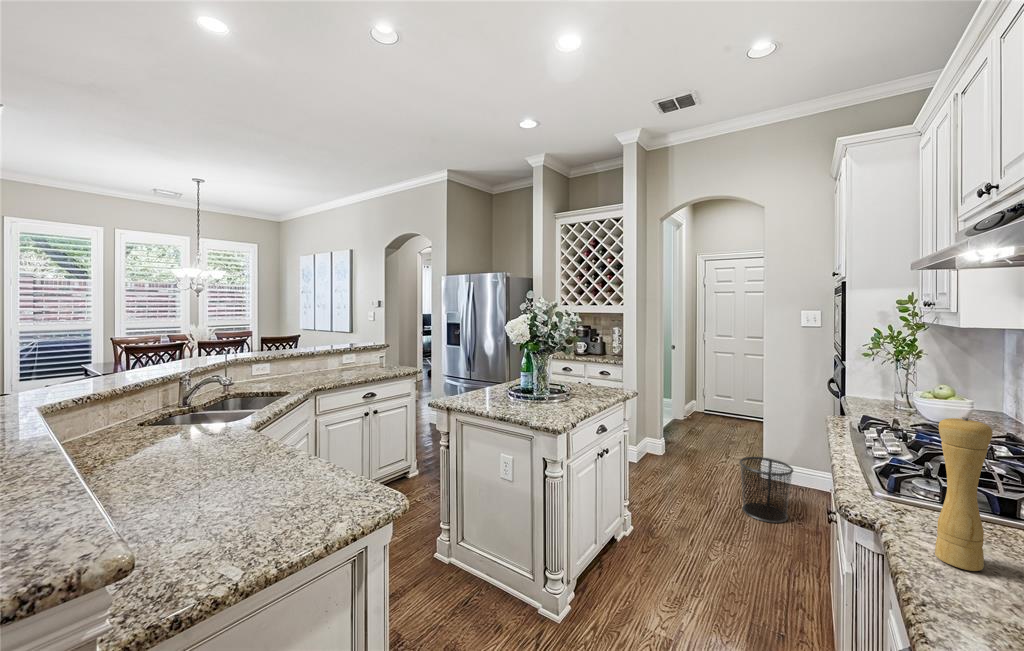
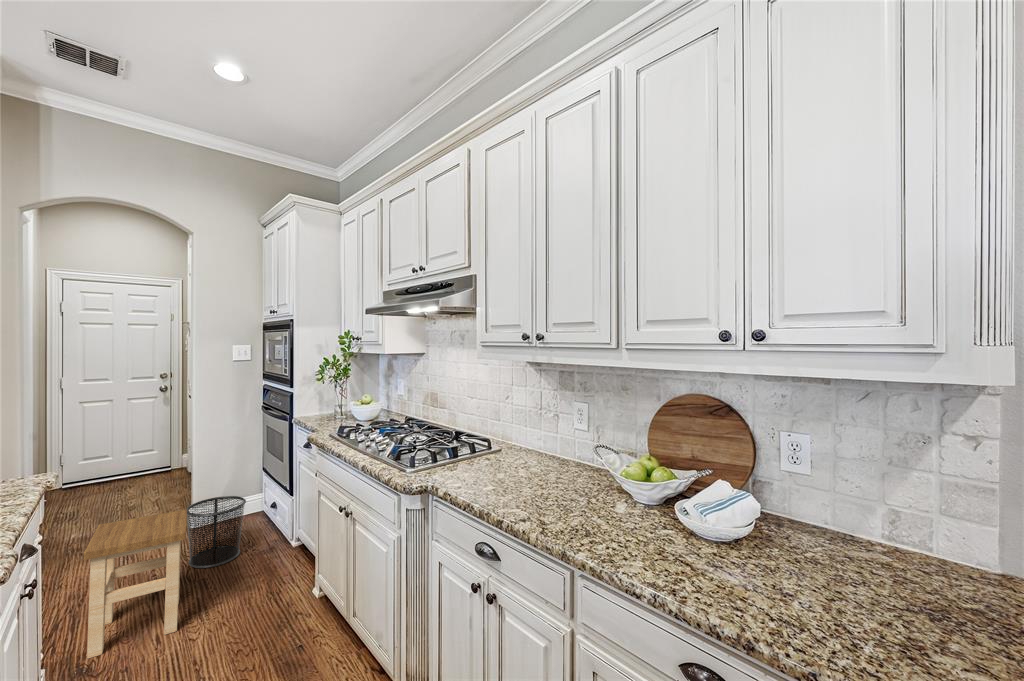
pepper mill: present [935,417,993,571] -> none [472,404,494,491]
stool: none [651,445,726,549] -> present [84,509,187,659]

